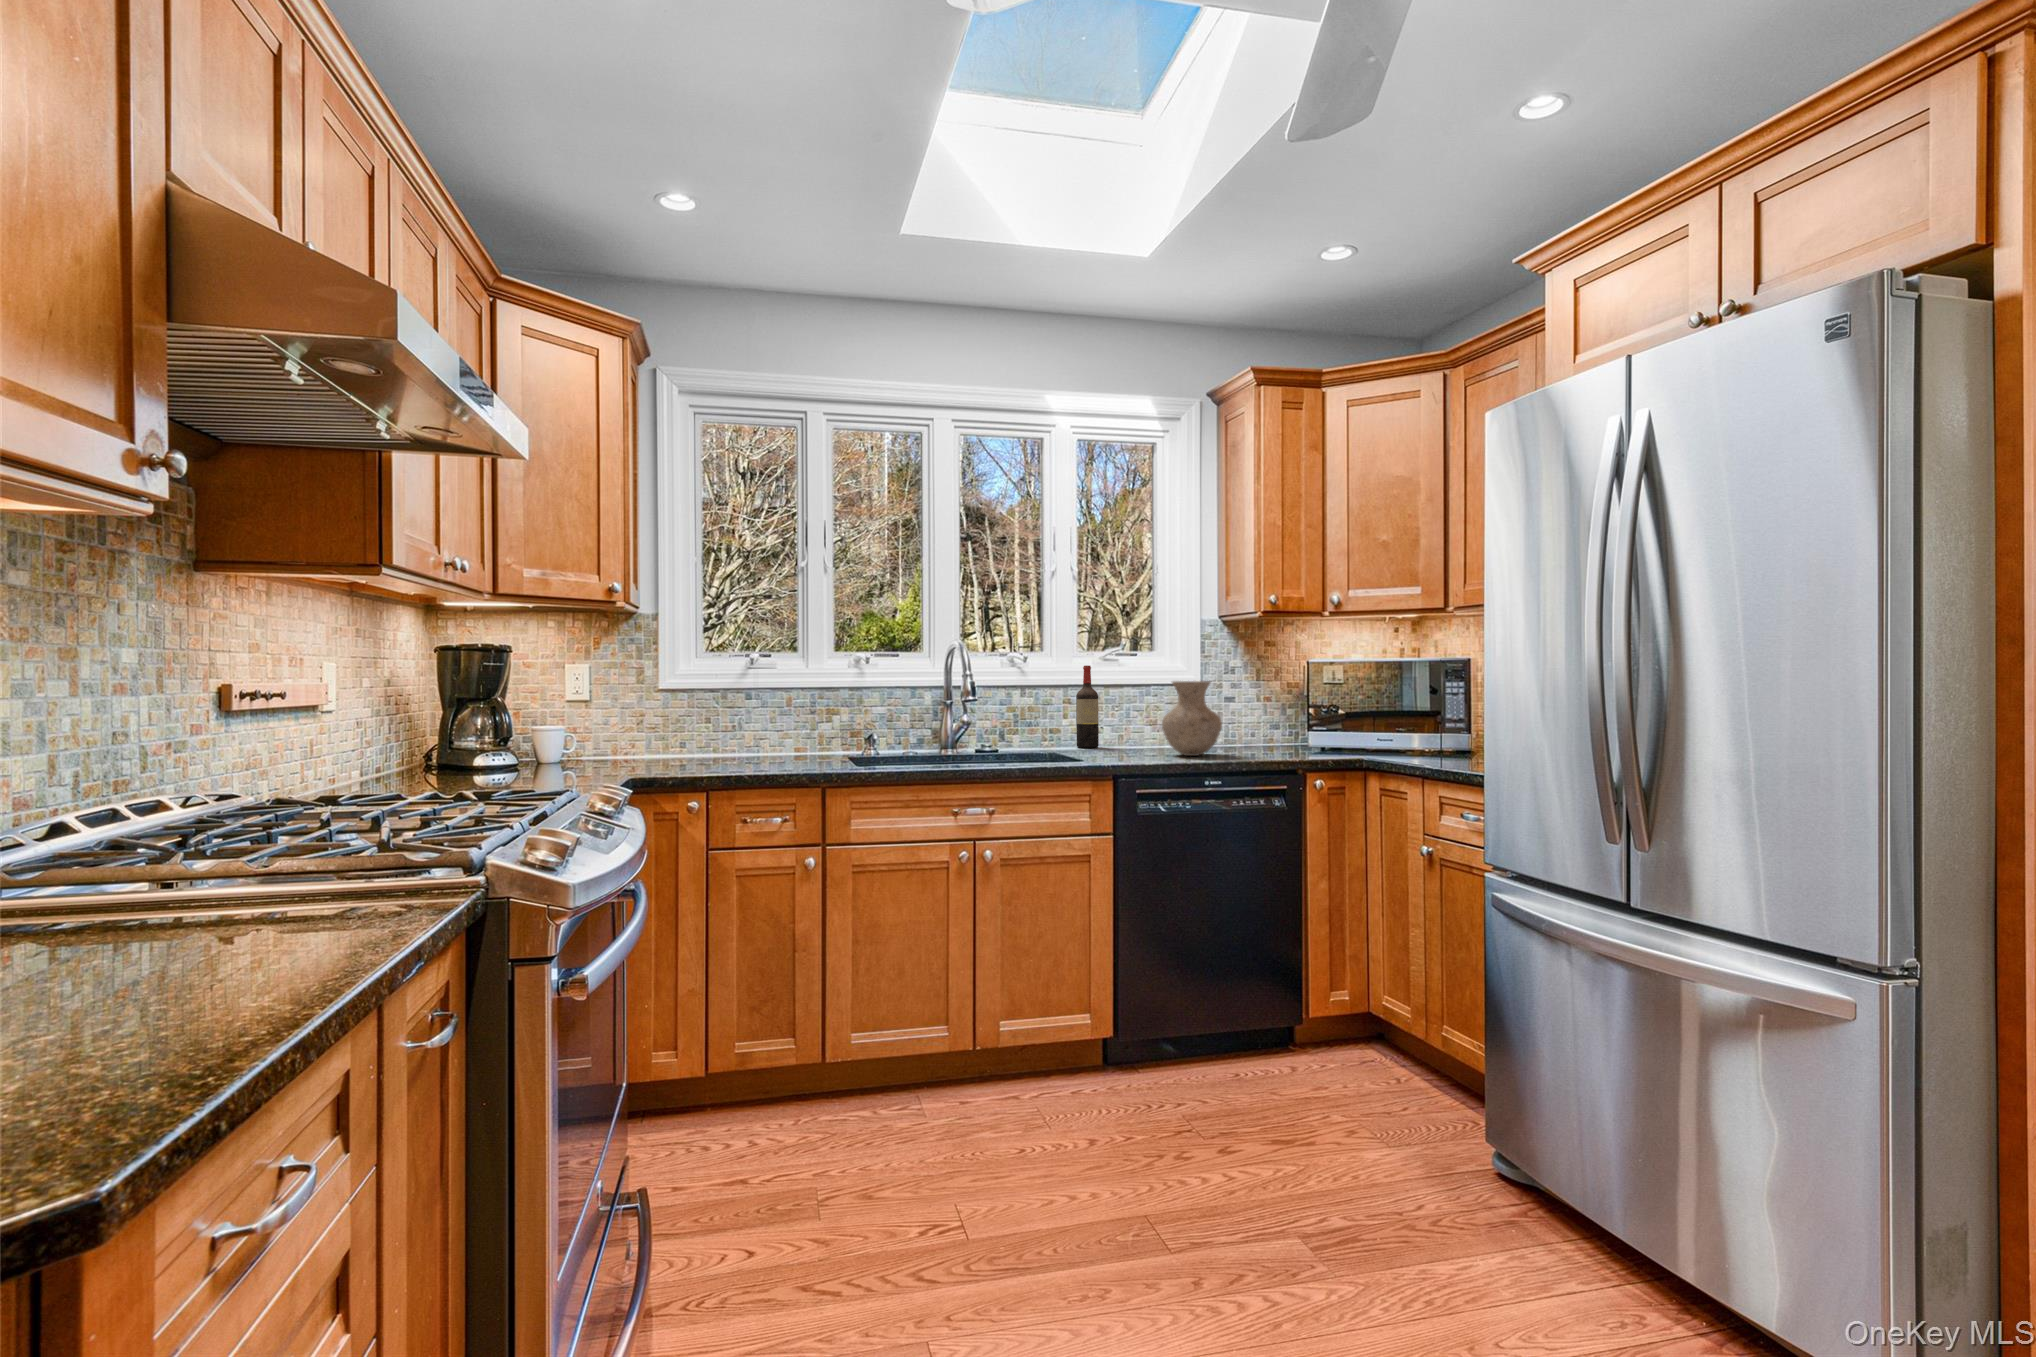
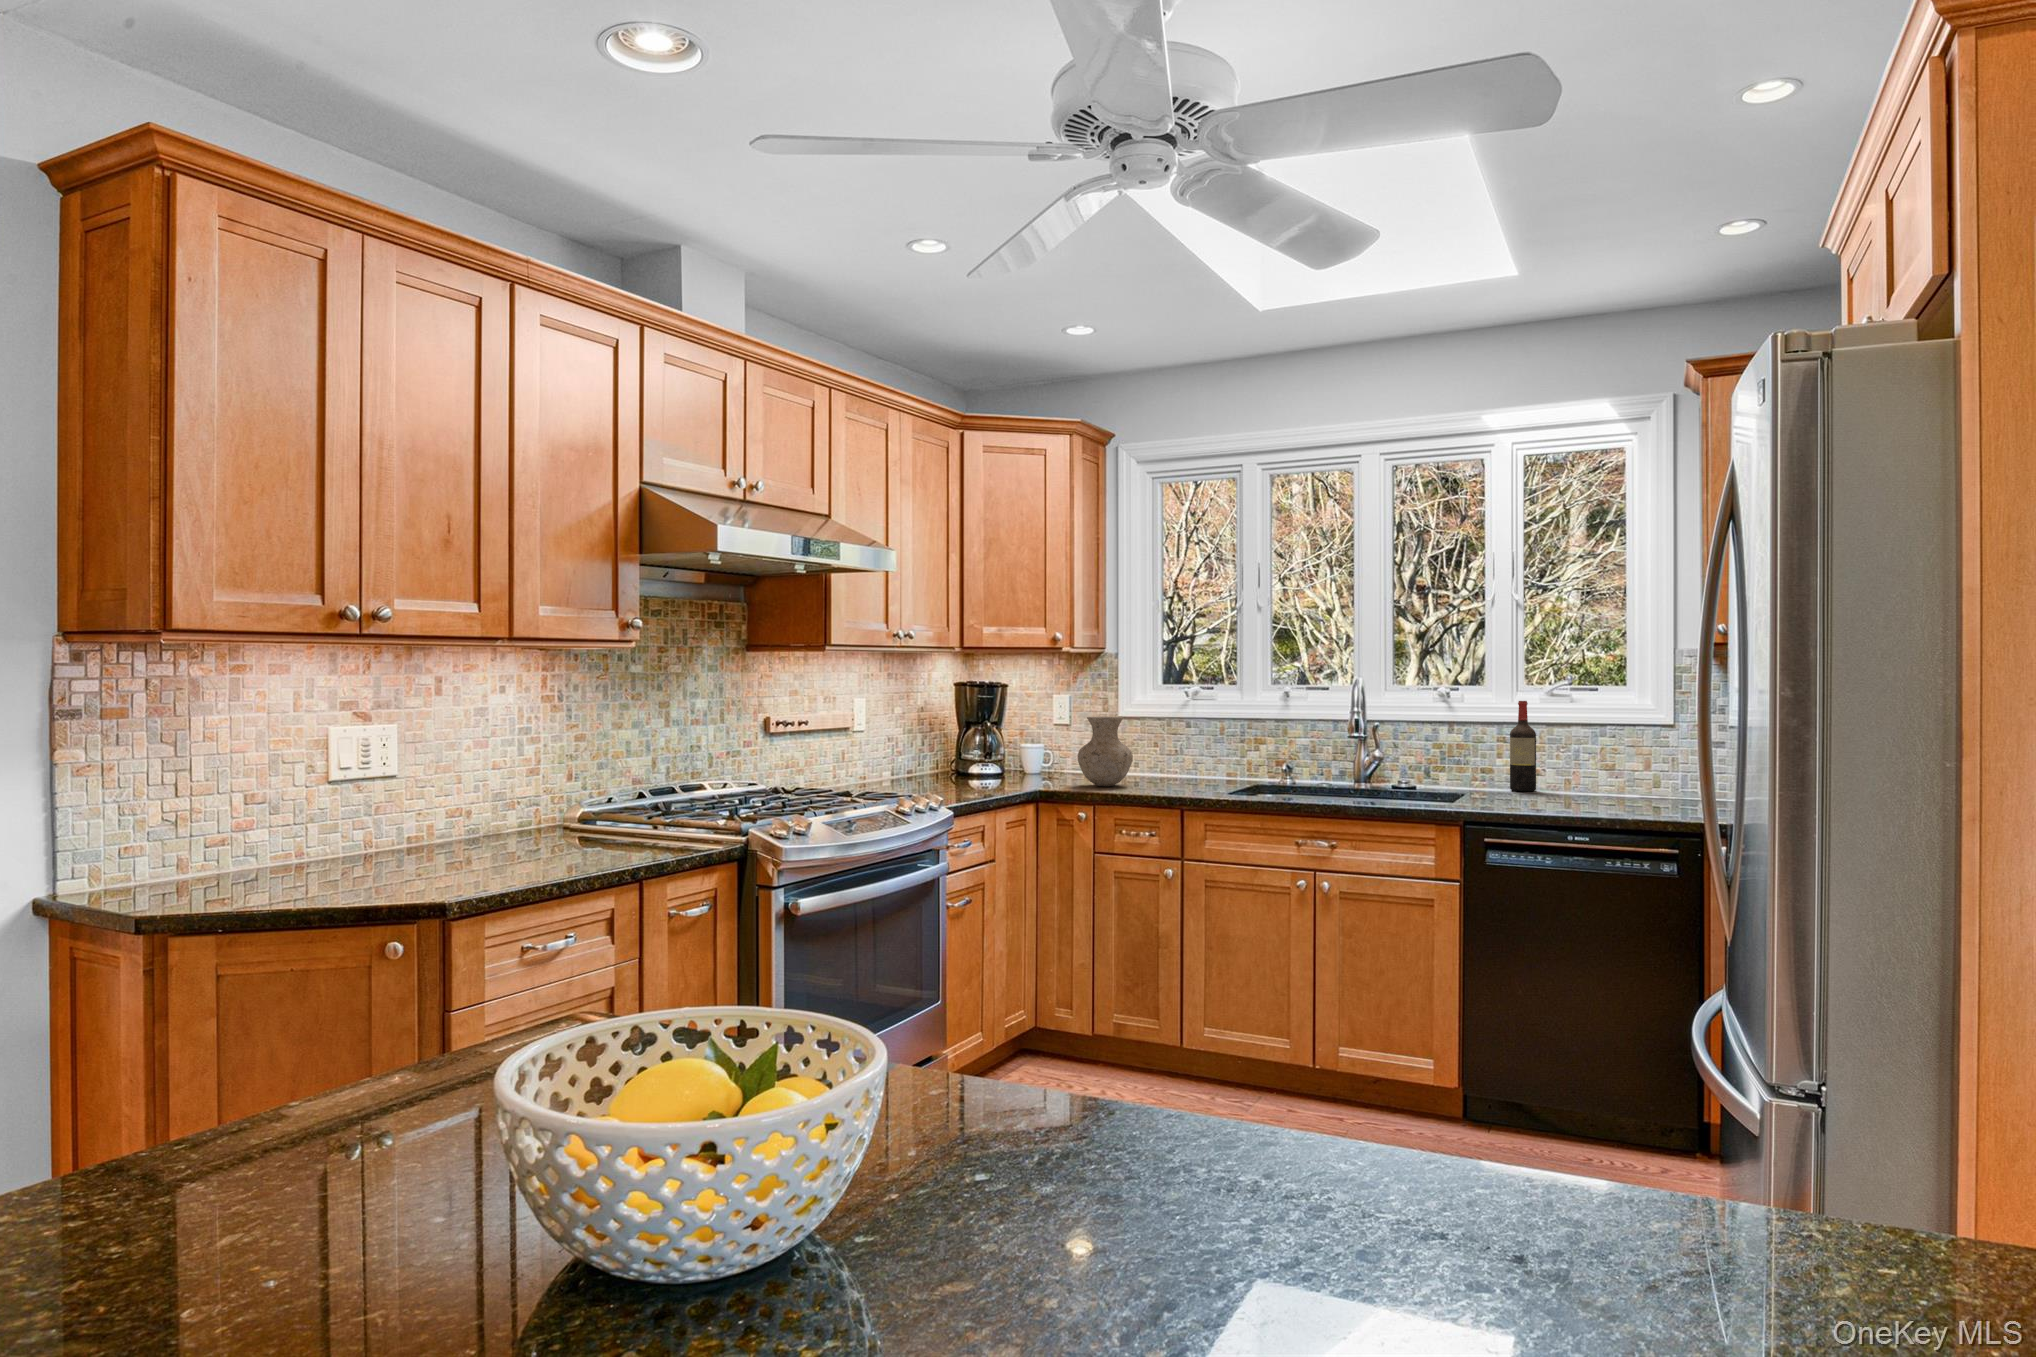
vase: present [1162,681,1222,756] -> present [1078,717,1133,786]

